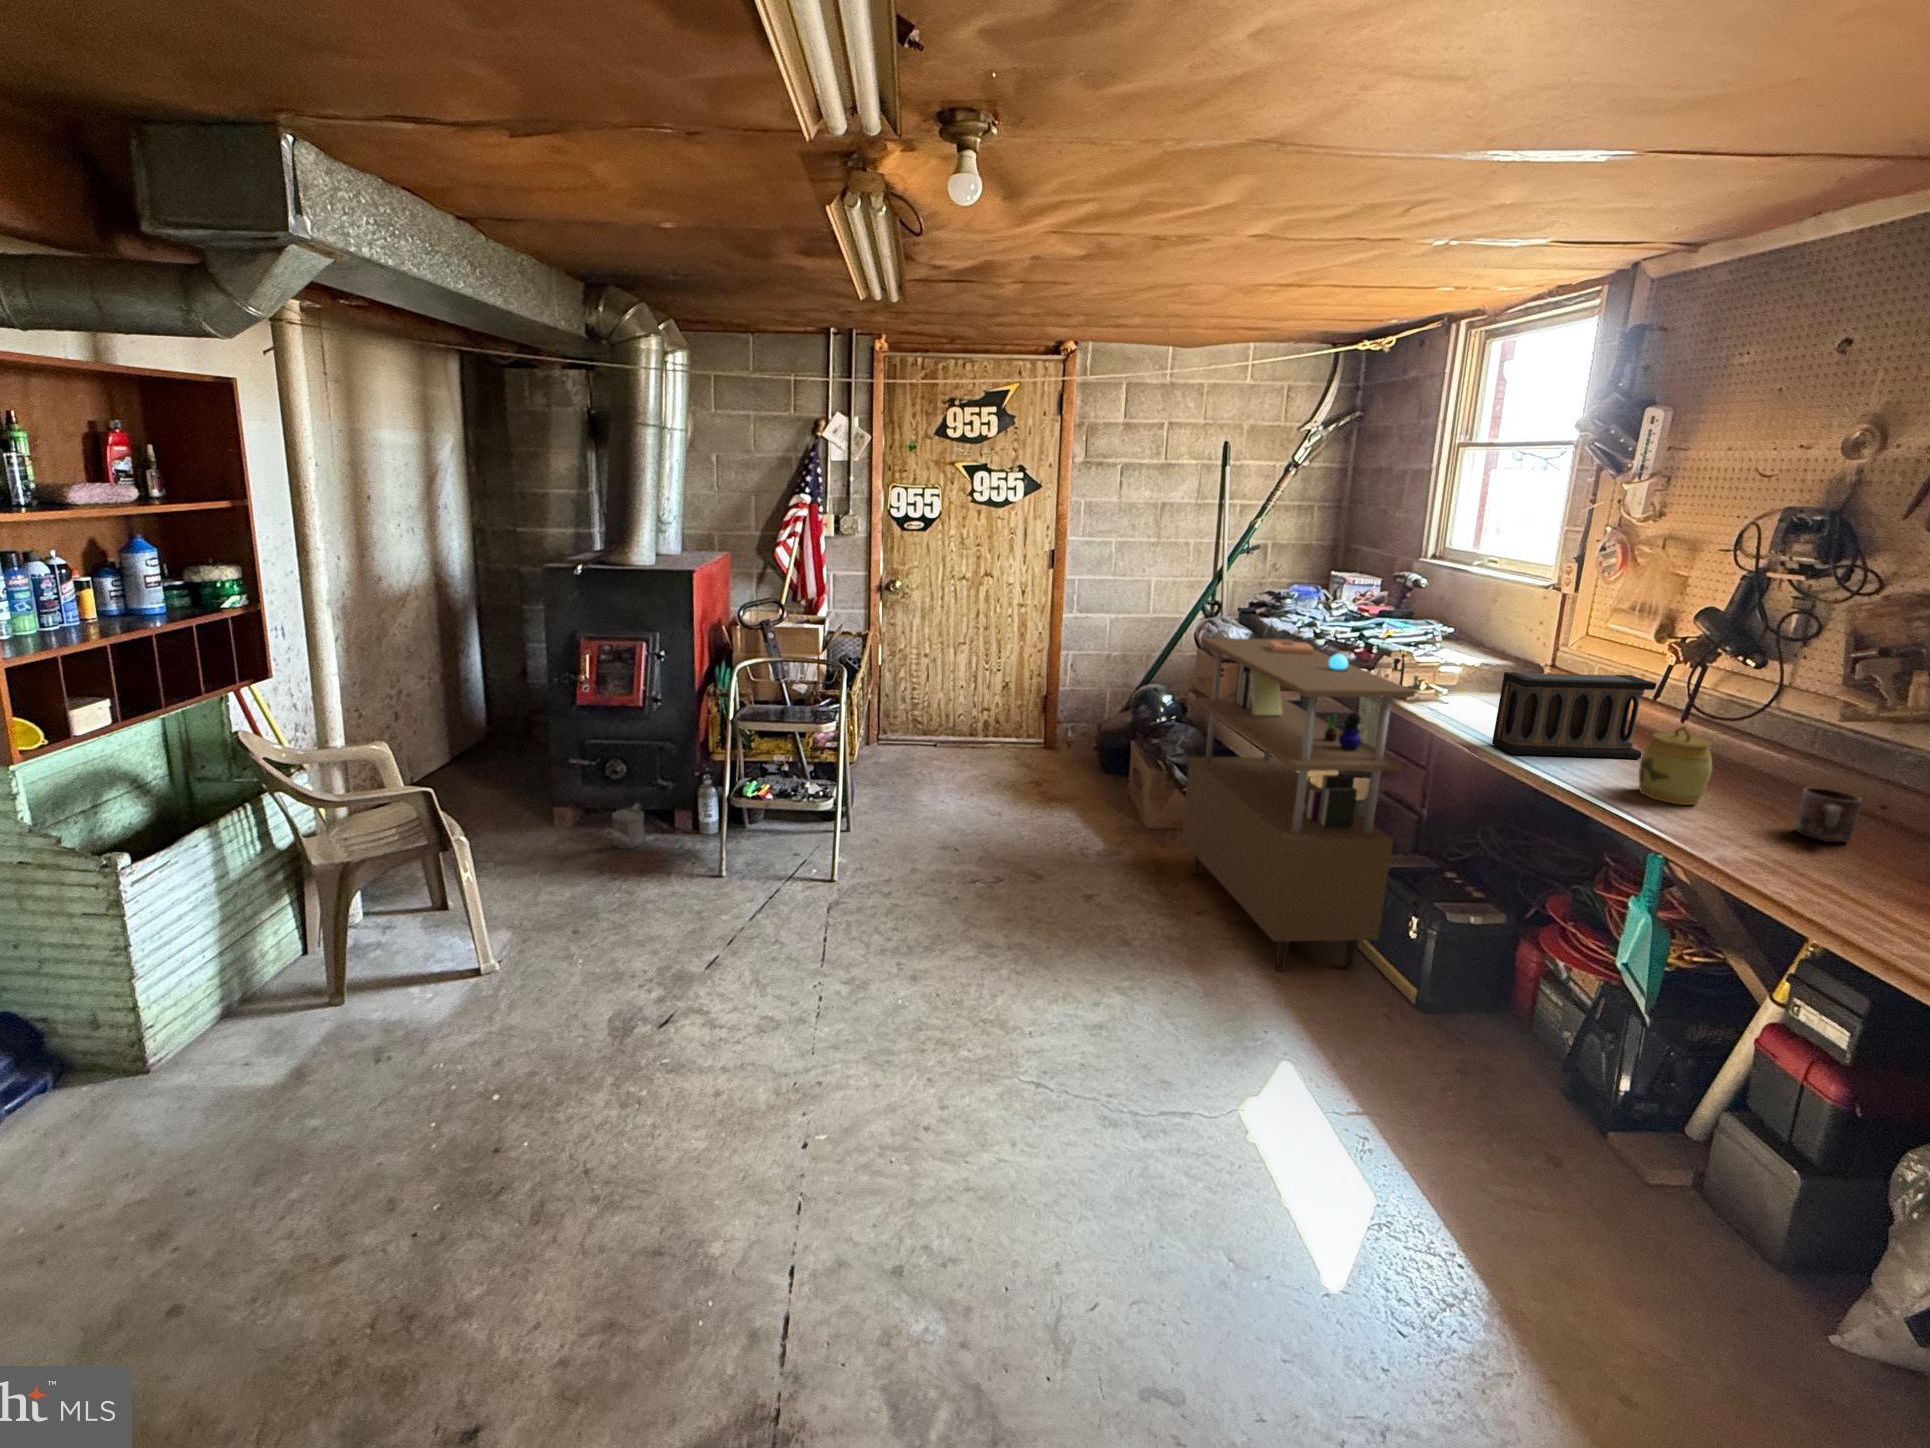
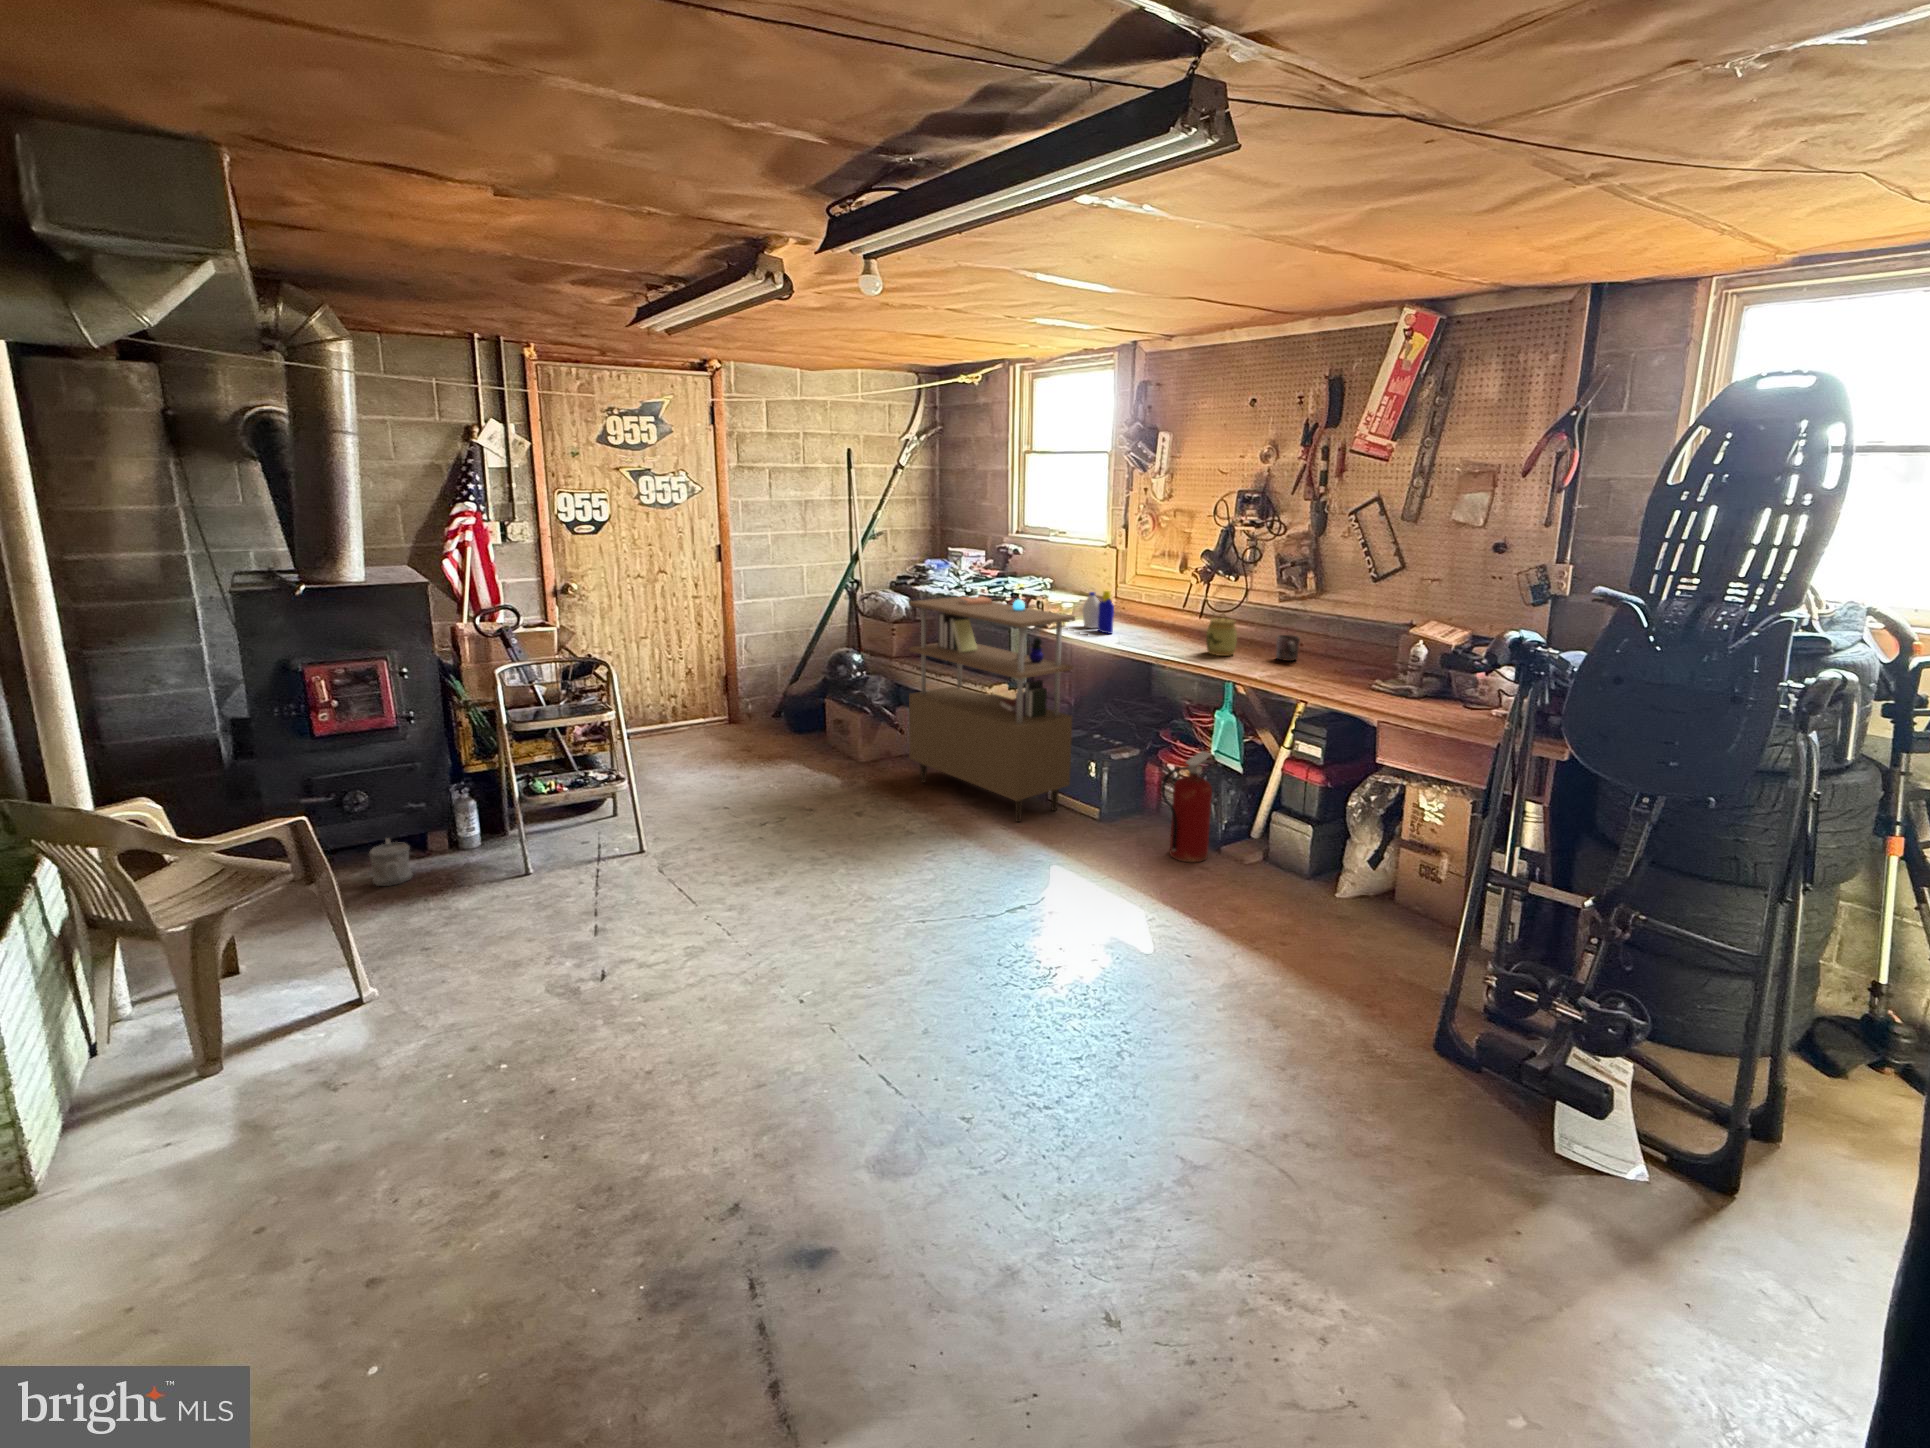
bottle: none [1452,656,1499,726] -> present [1082,591,1114,634]
speaker: present [1492,672,1656,759] -> none [1124,592,1196,645]
fire extinguisher: none [1477,960,1609,1148] -> present [1162,751,1212,862]

